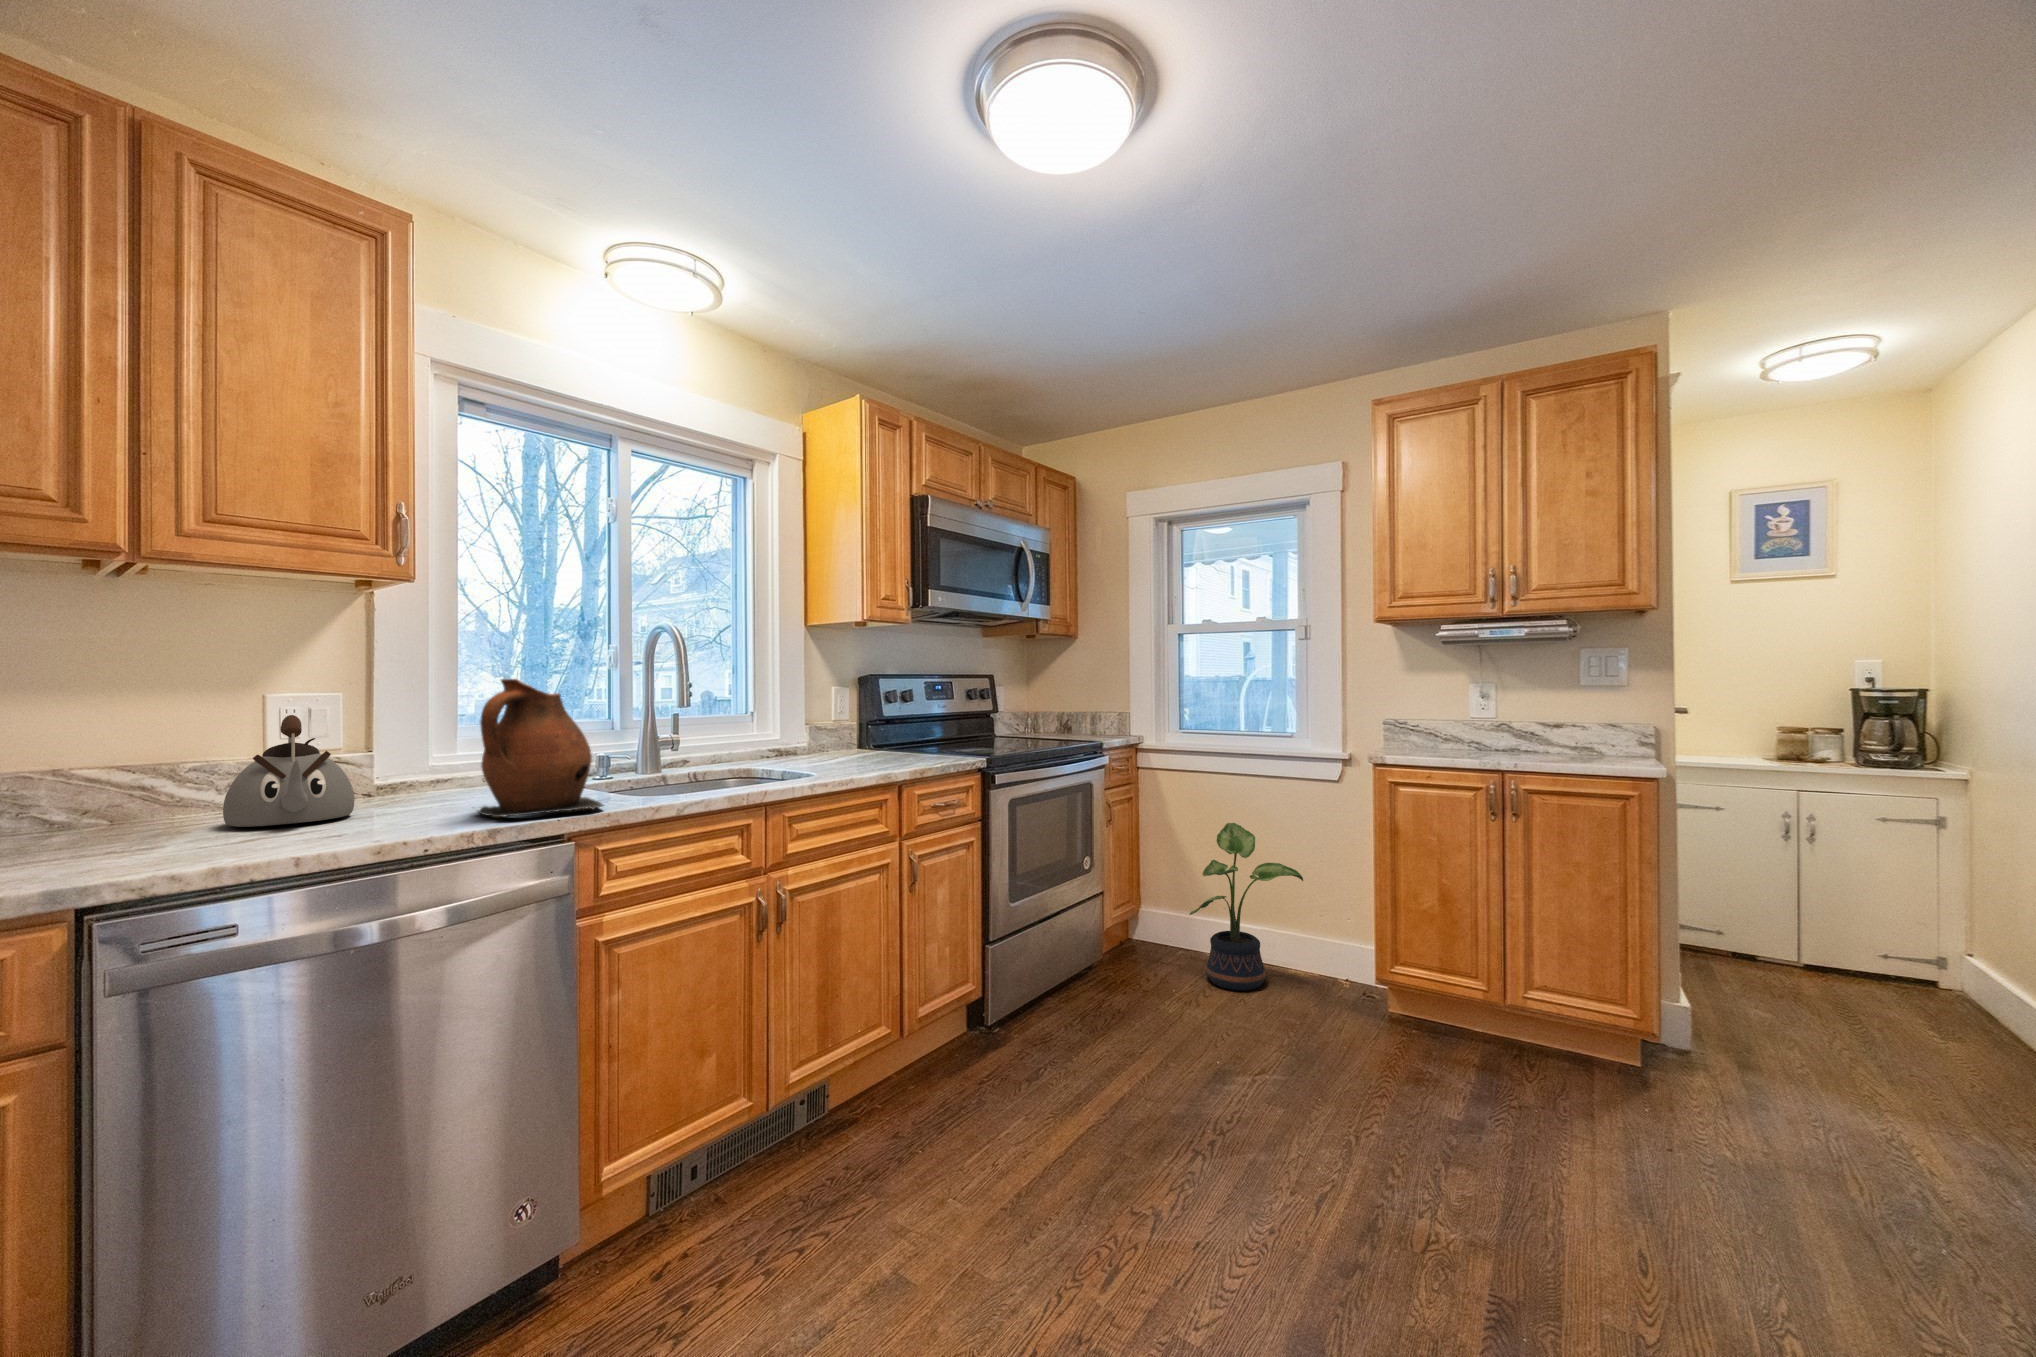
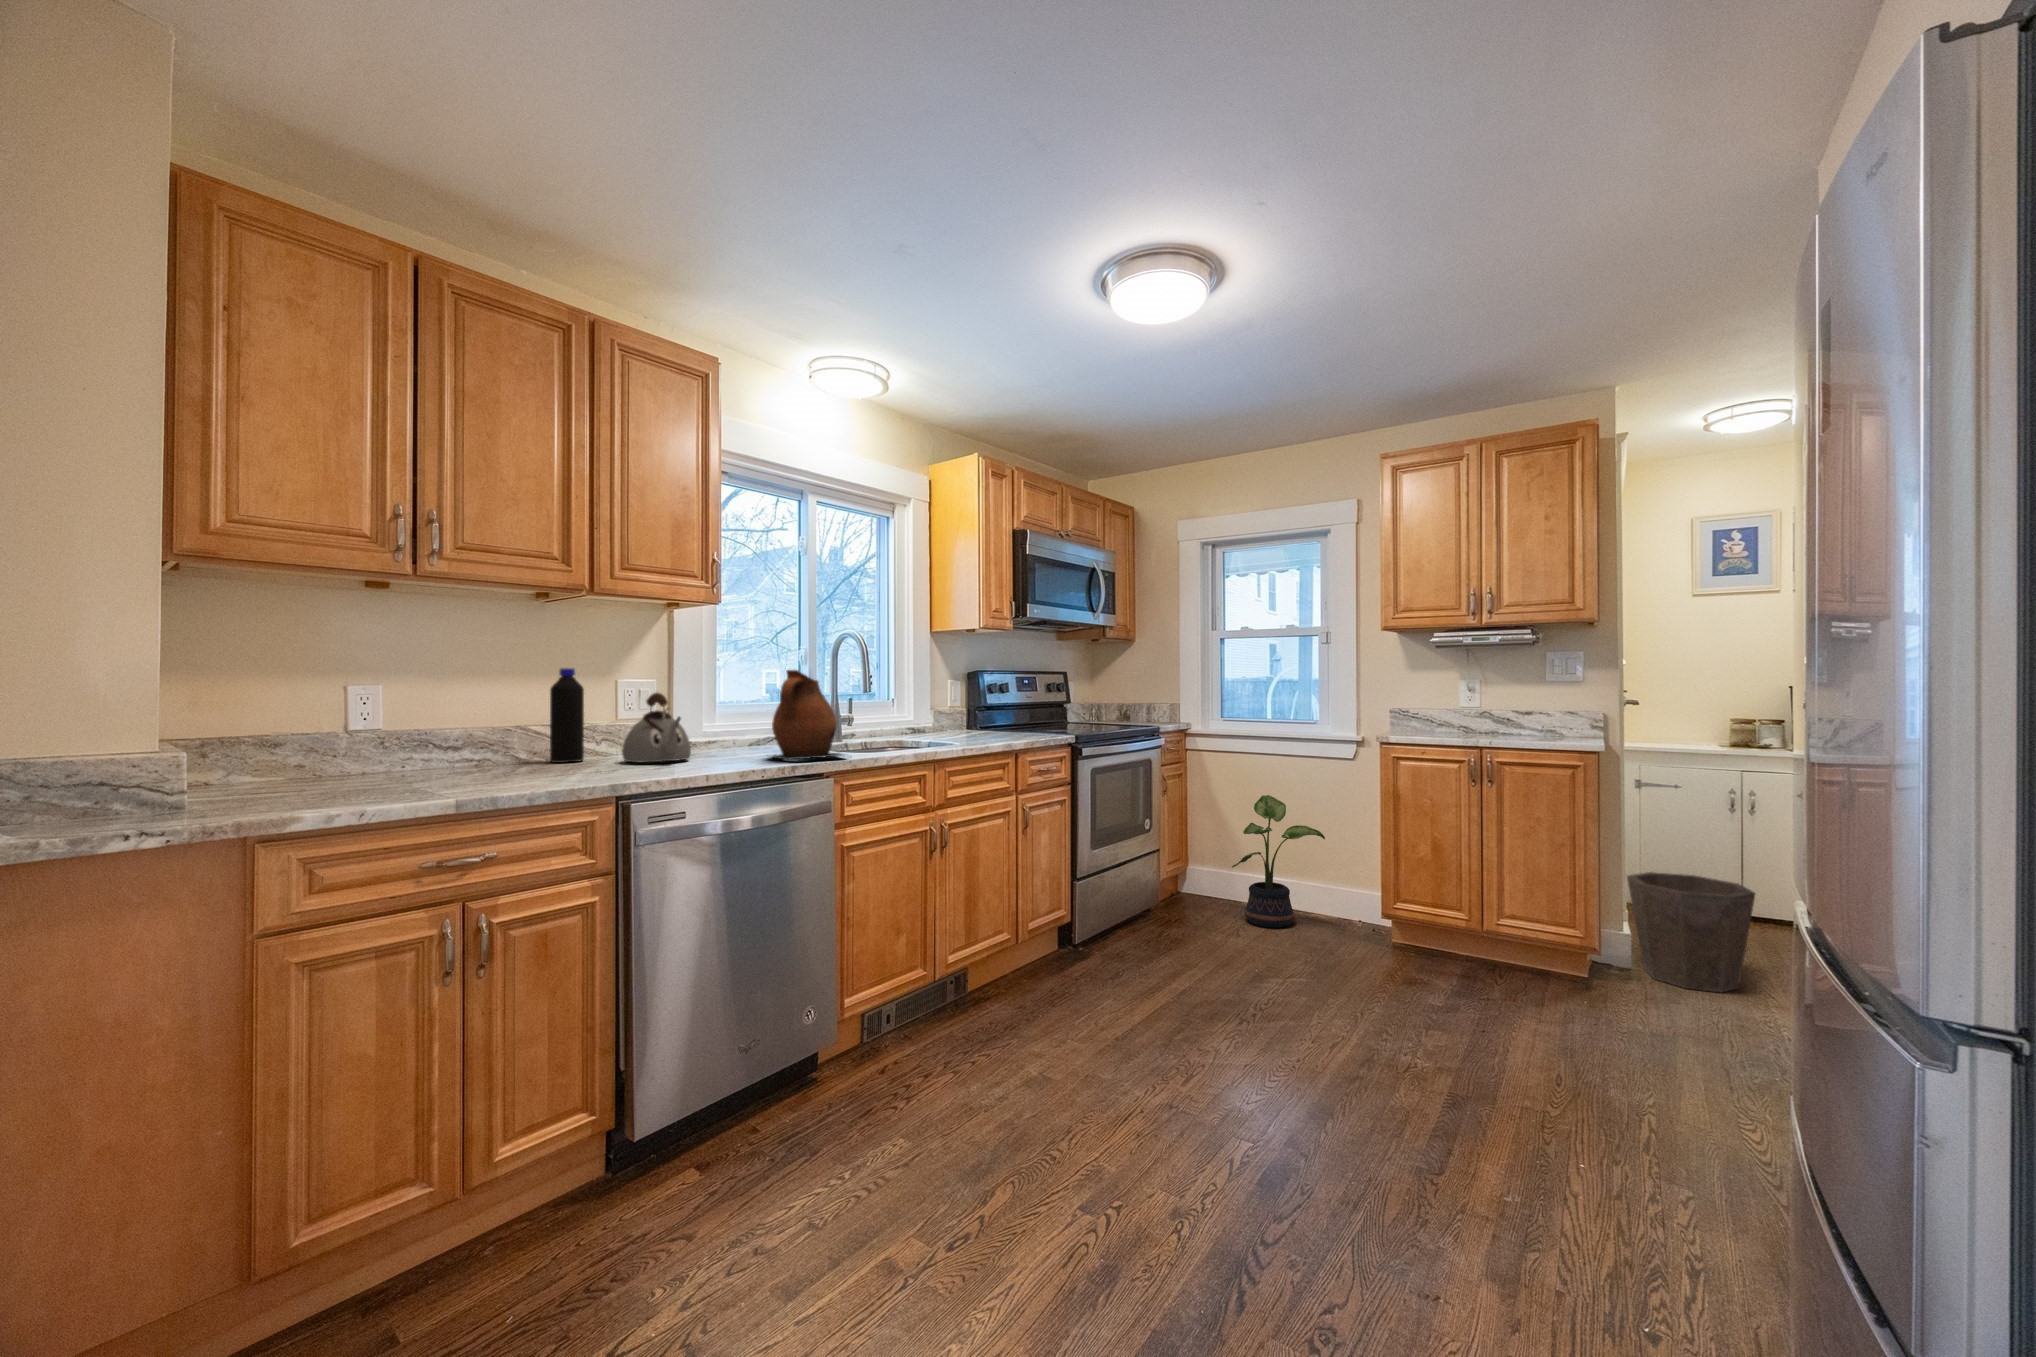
bottle: none [107,679,176,827] -> present [550,668,584,763]
waste bin: none [1688,928,1869,1097] -> present [1627,872,1755,993]

